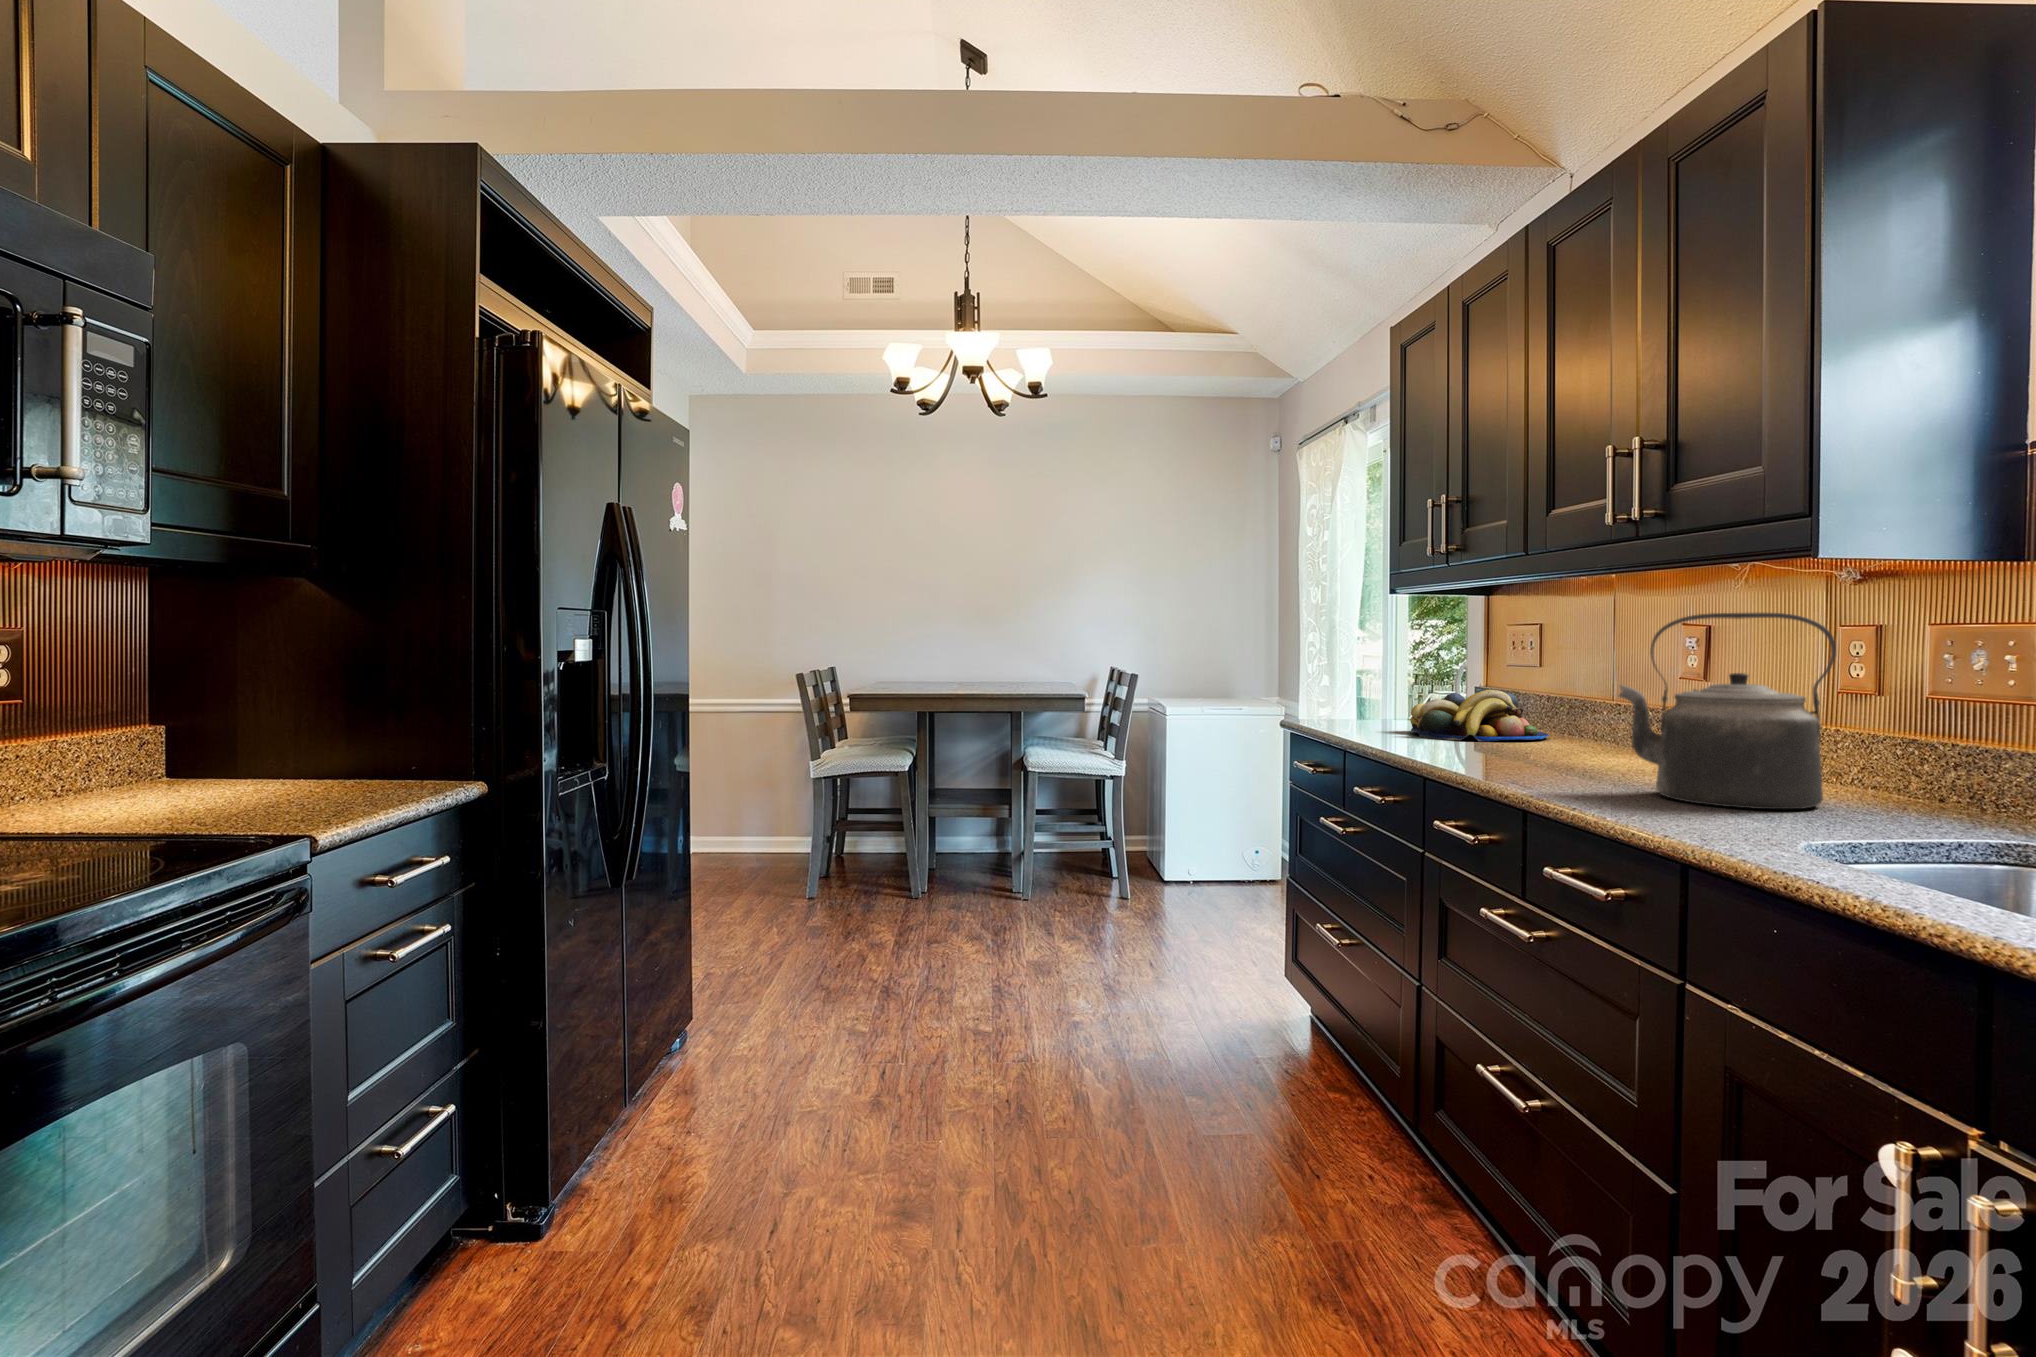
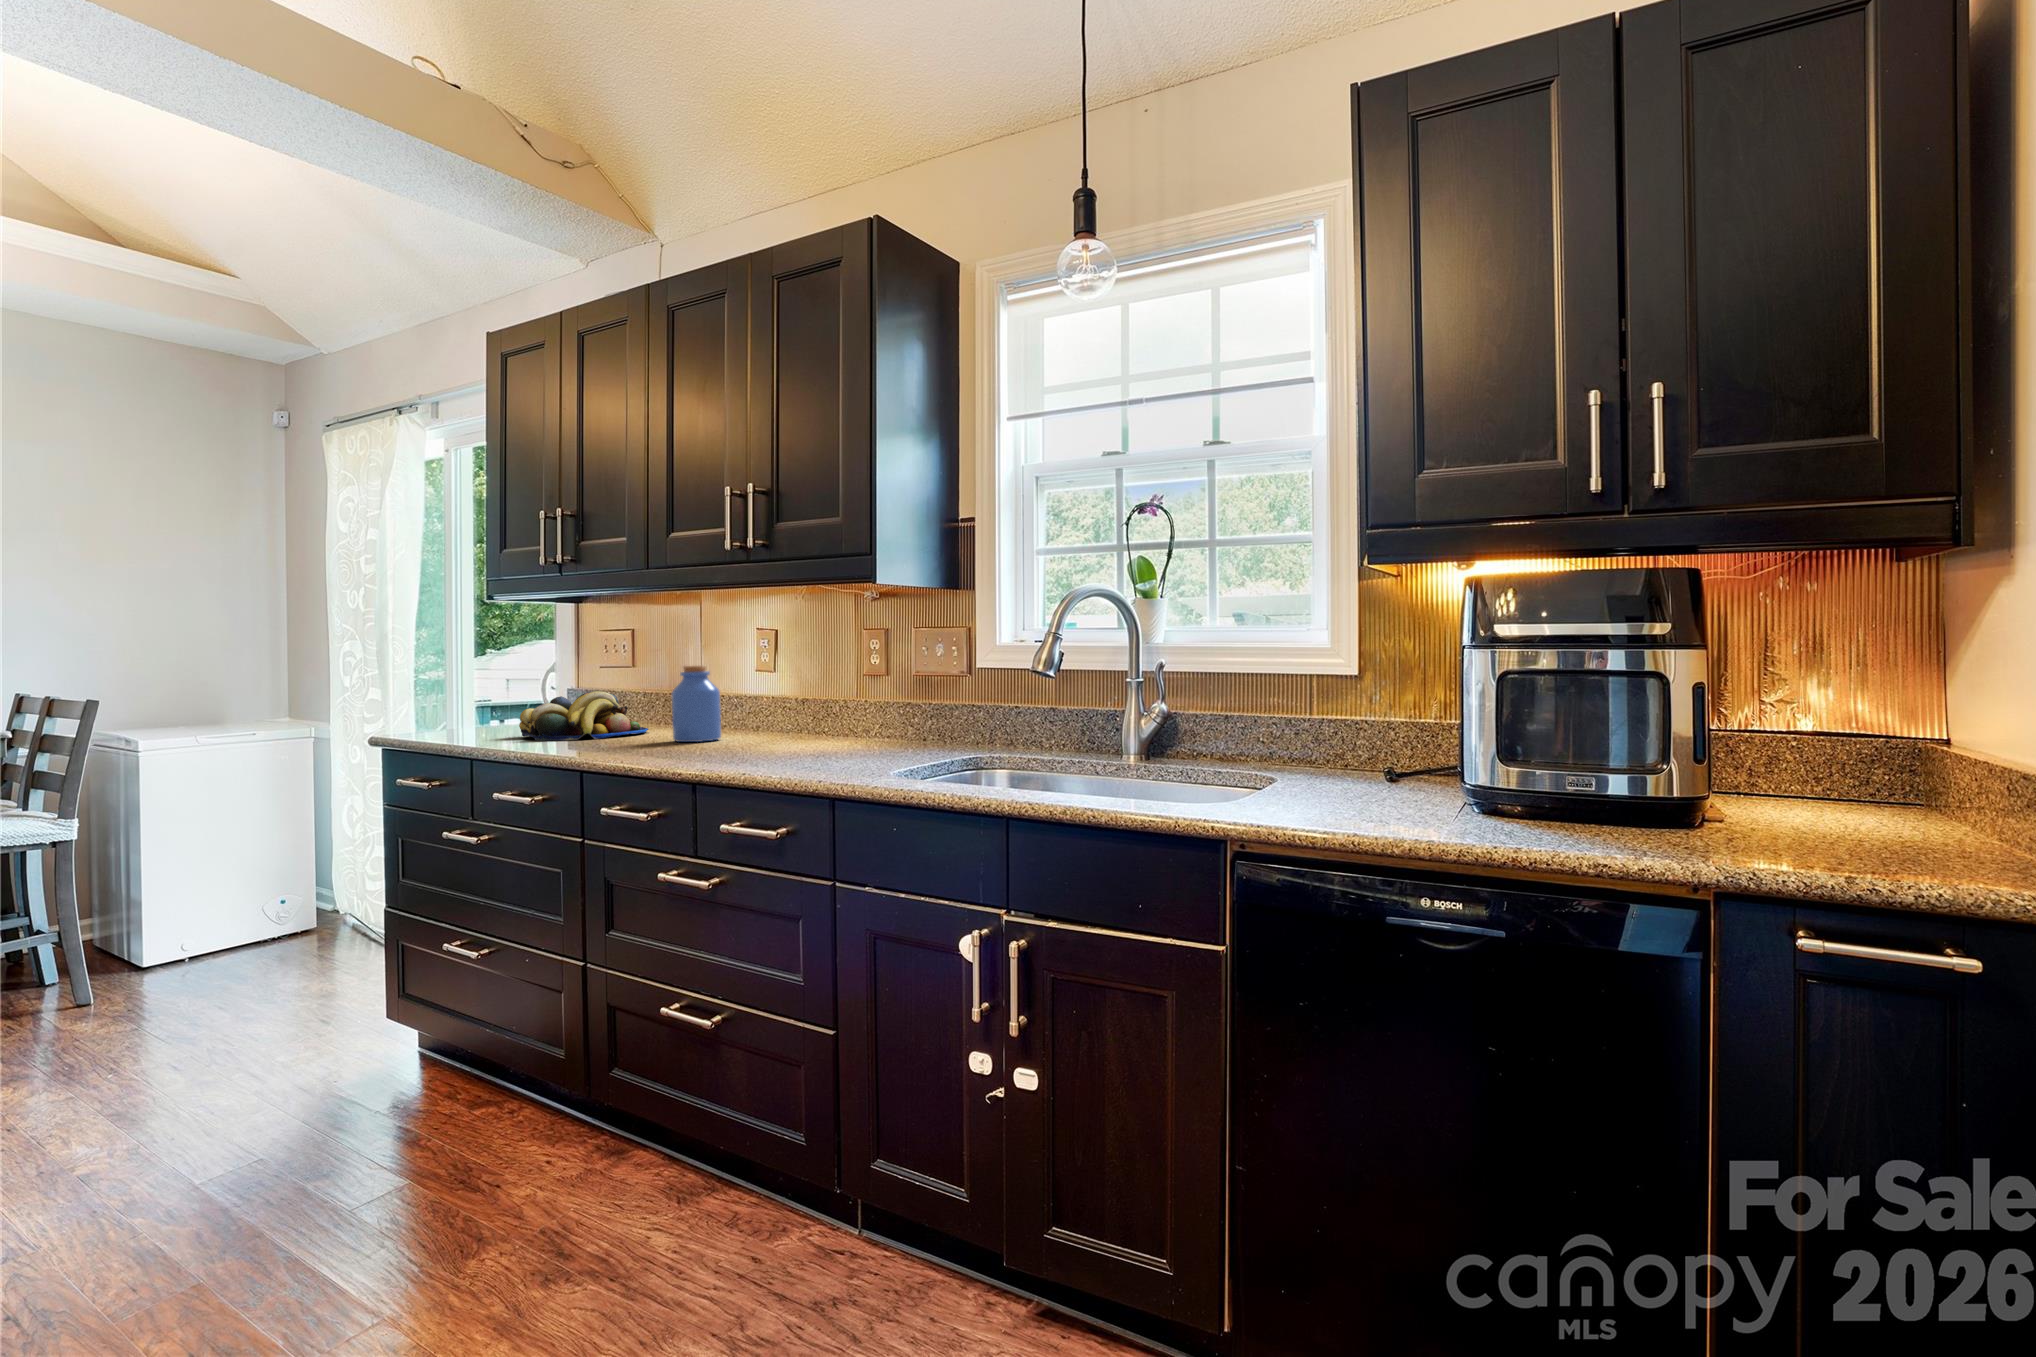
kettle: present [1619,613,1836,809] -> none [750,620,881,761]
jar: none [1558,667,1622,758] -> present [671,665,721,742]

